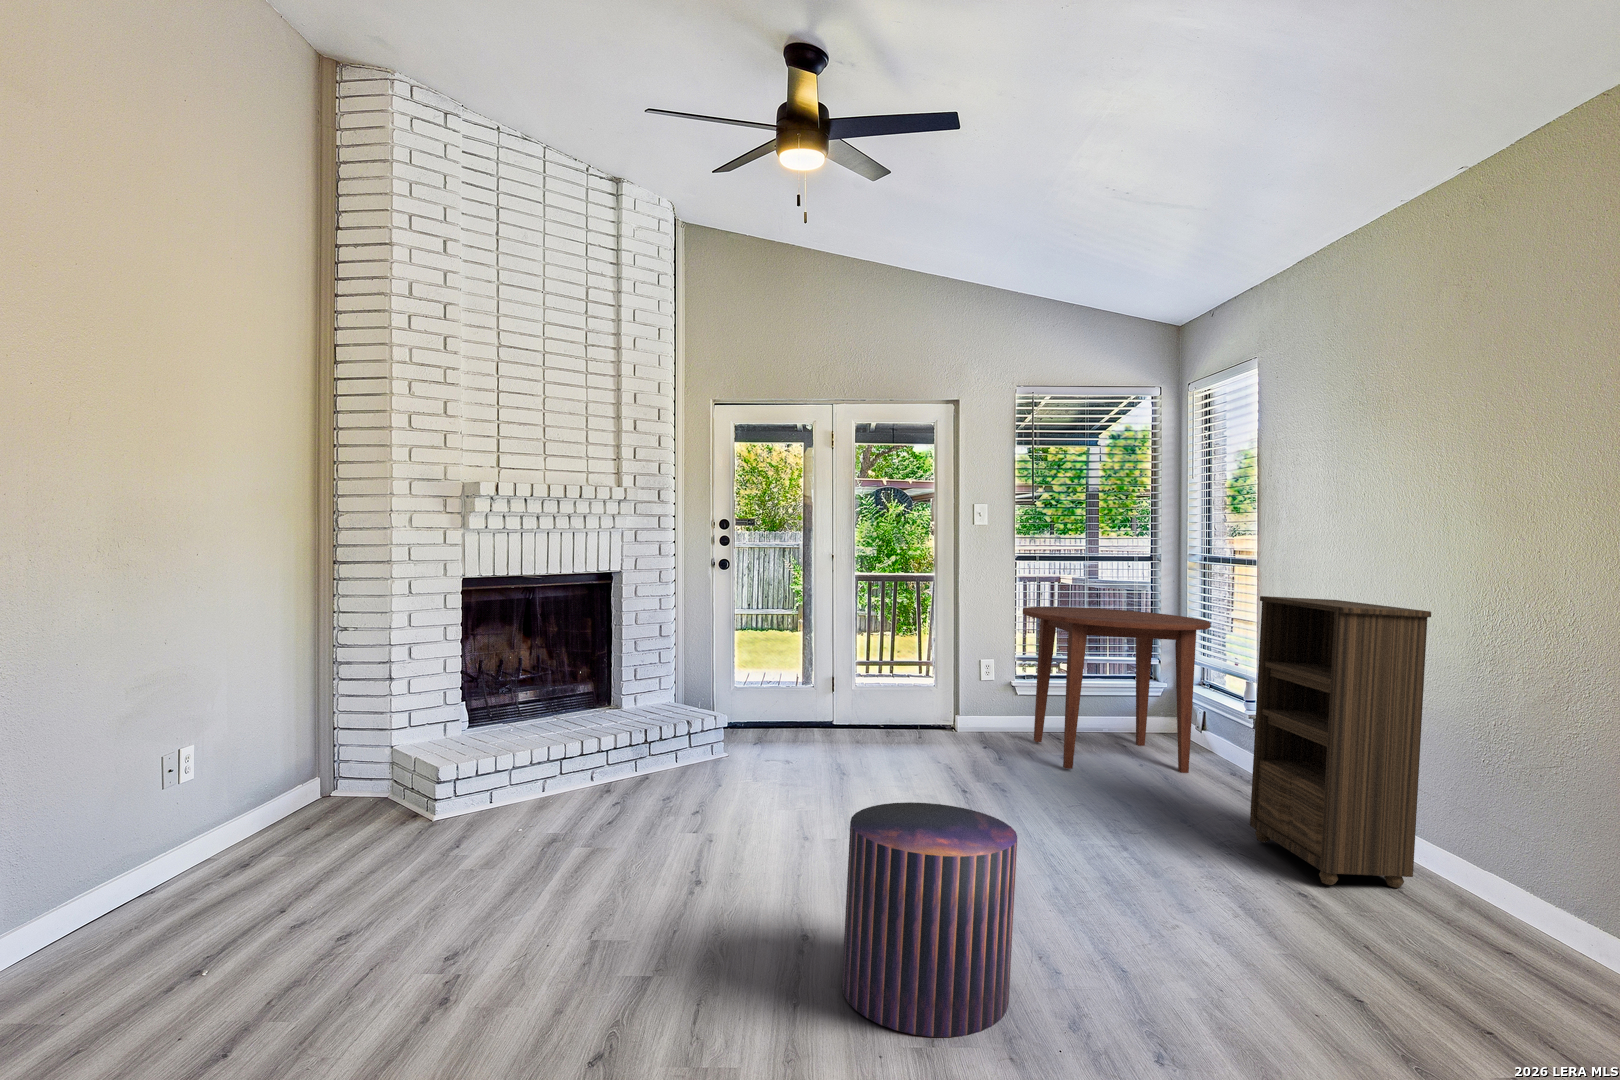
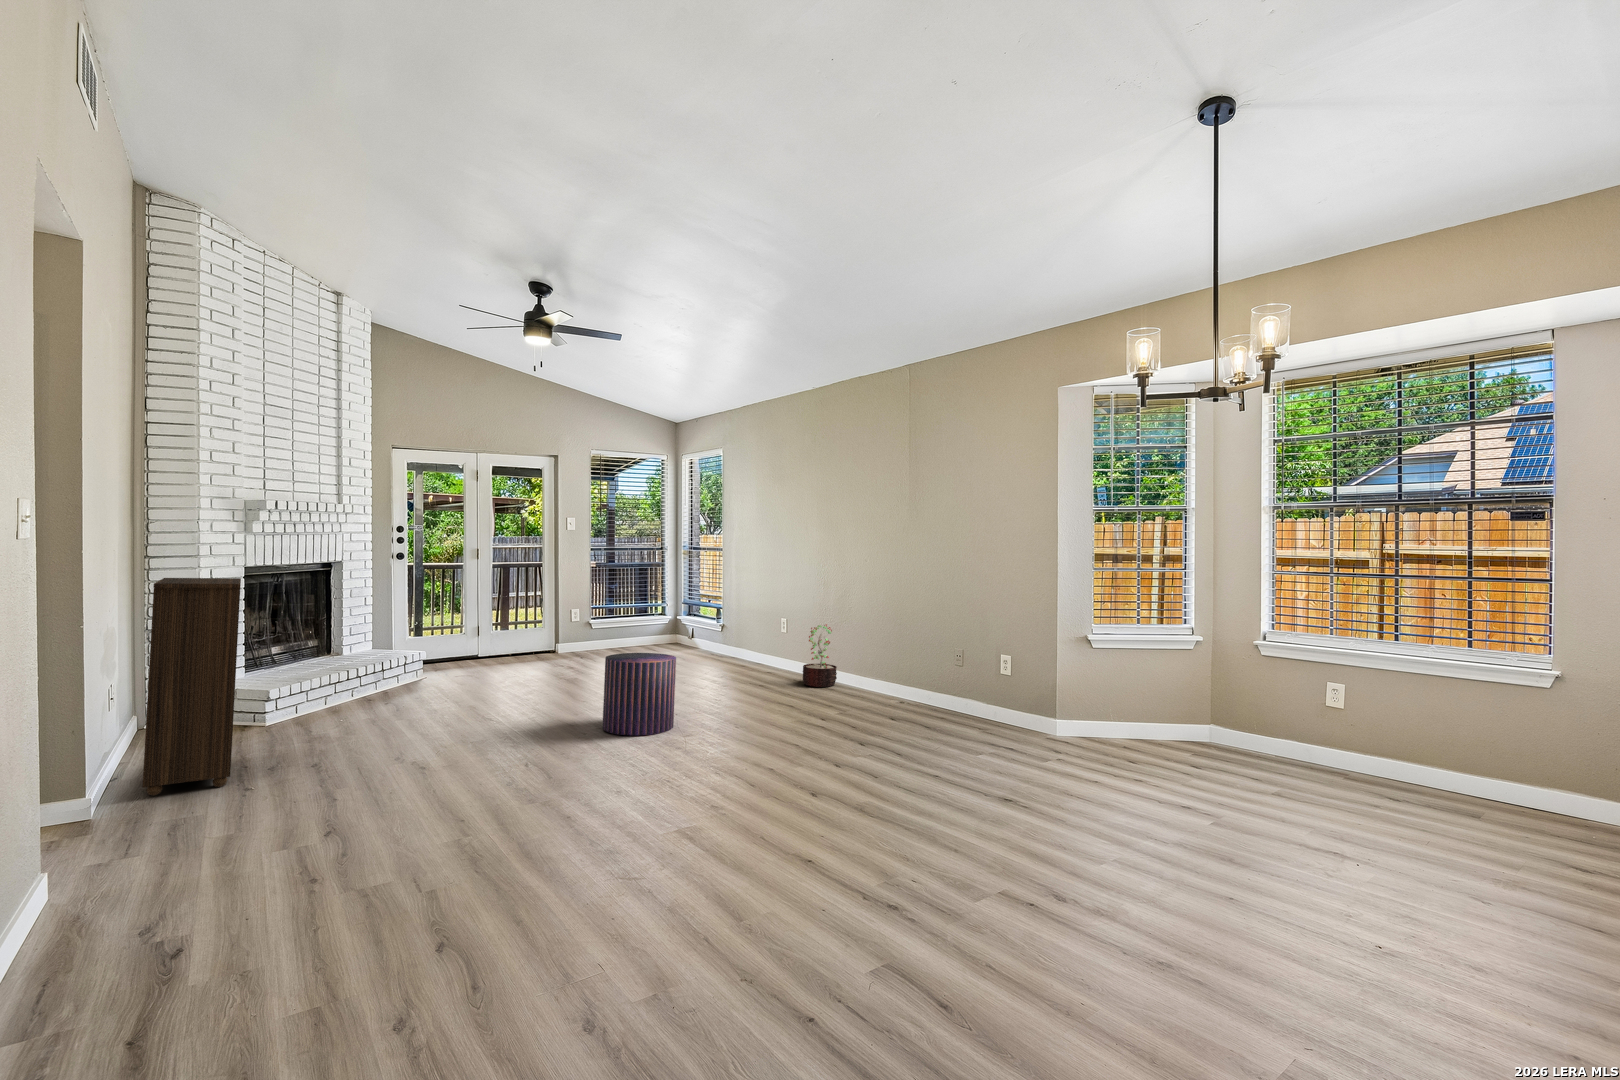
bookshelf: present [1250,596,1431,888] -> present [143,578,241,795]
dining table: present [1023,607,1211,773] -> none [602,575,699,660]
decorative plant: none [1434,776,1551,959] -> present [803,624,837,687]

